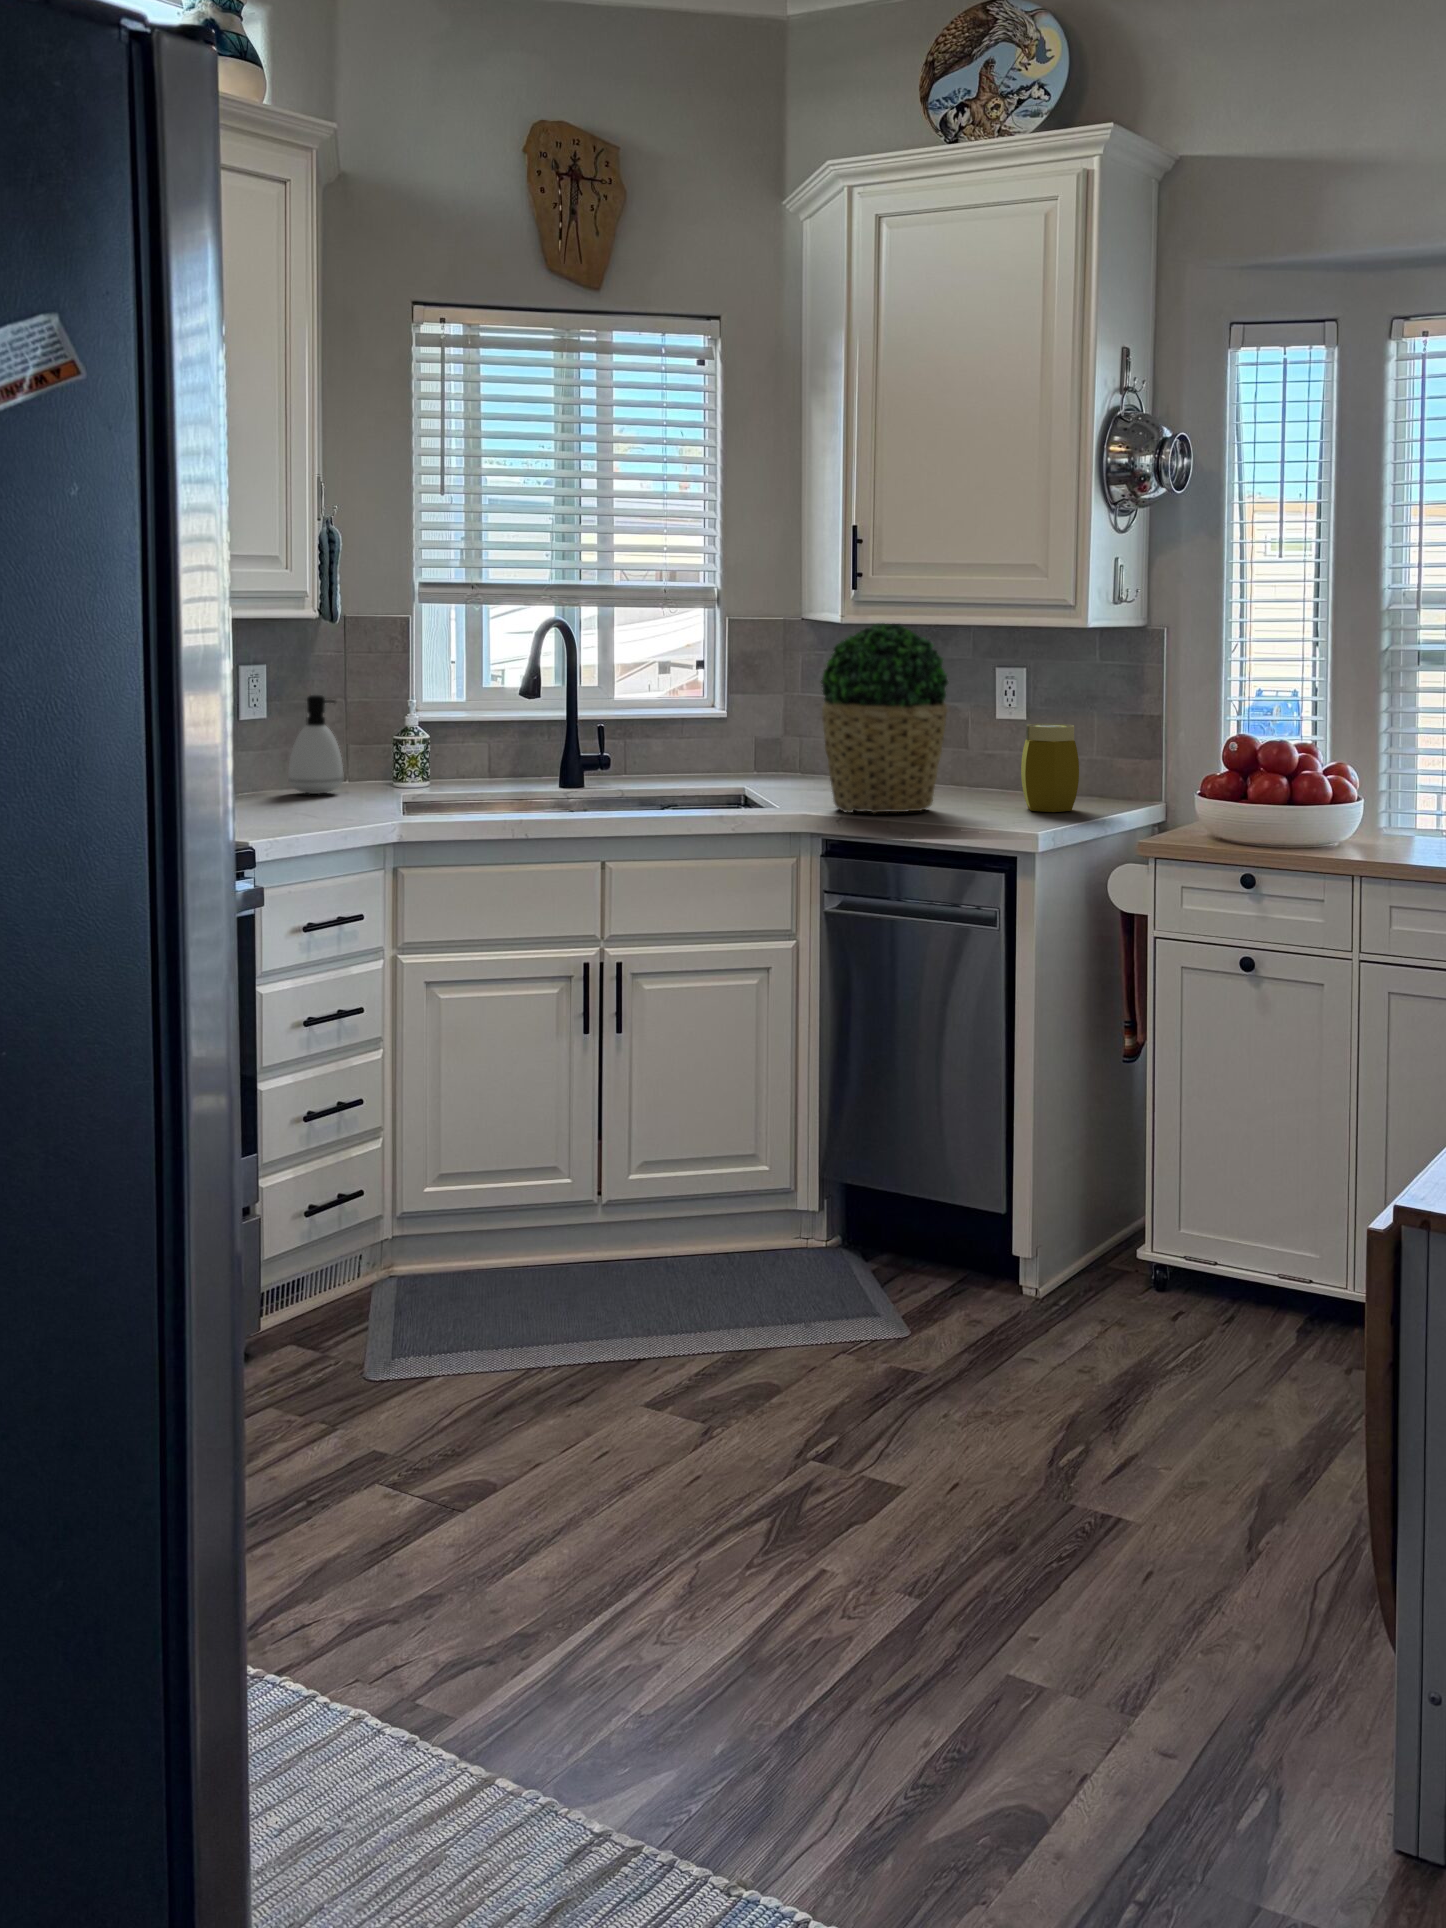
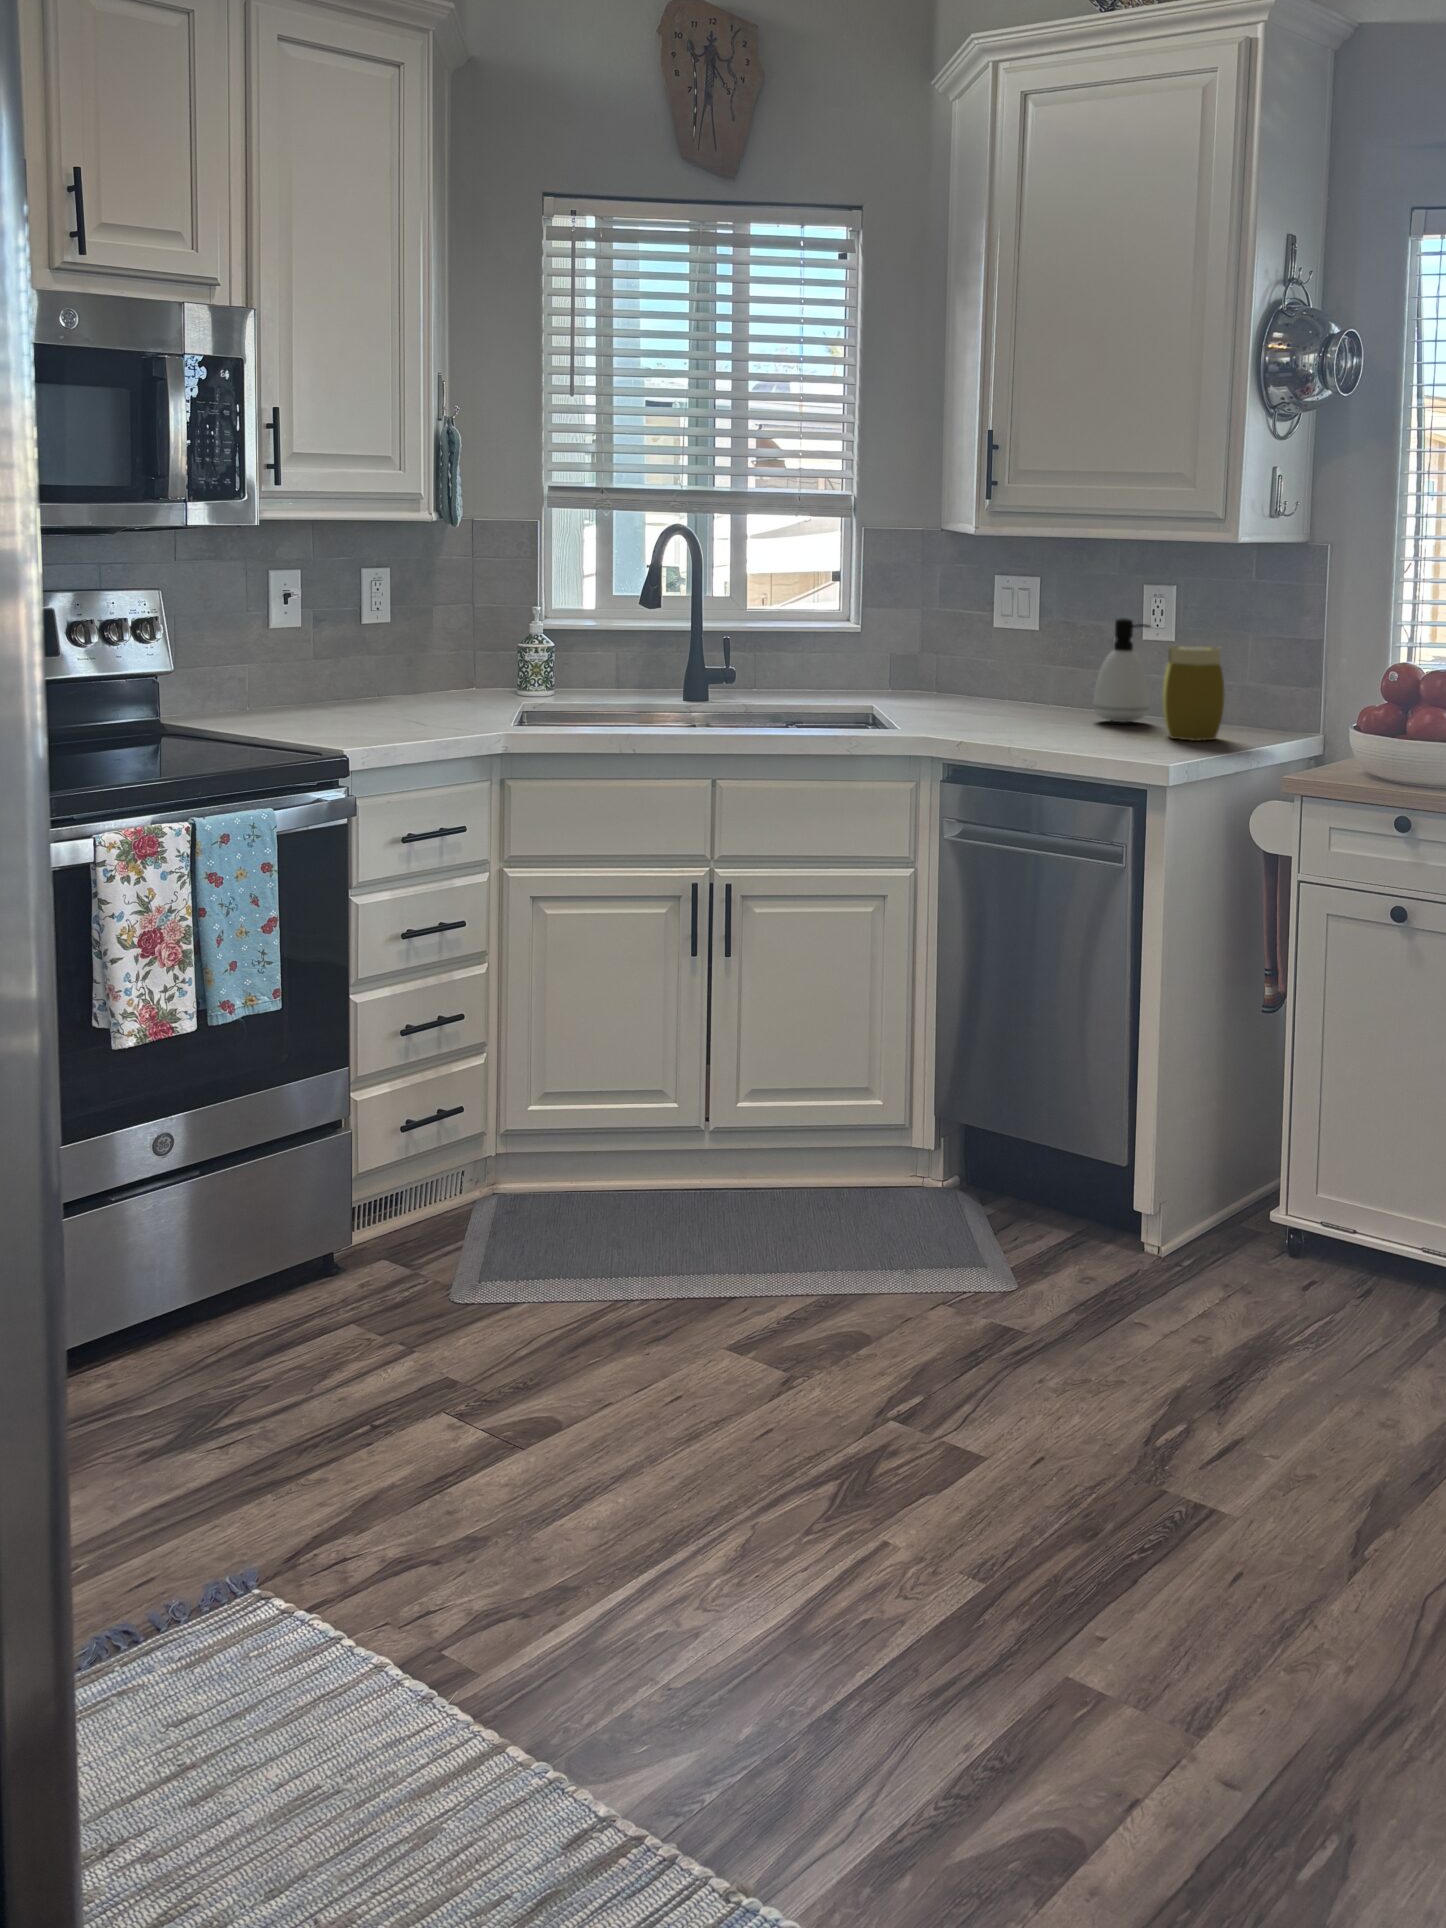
potted plant: present [821,623,948,813] -> none [946,535,1085,736]
soap dispenser: present [288,695,343,794] -> present [1093,618,1150,722]

